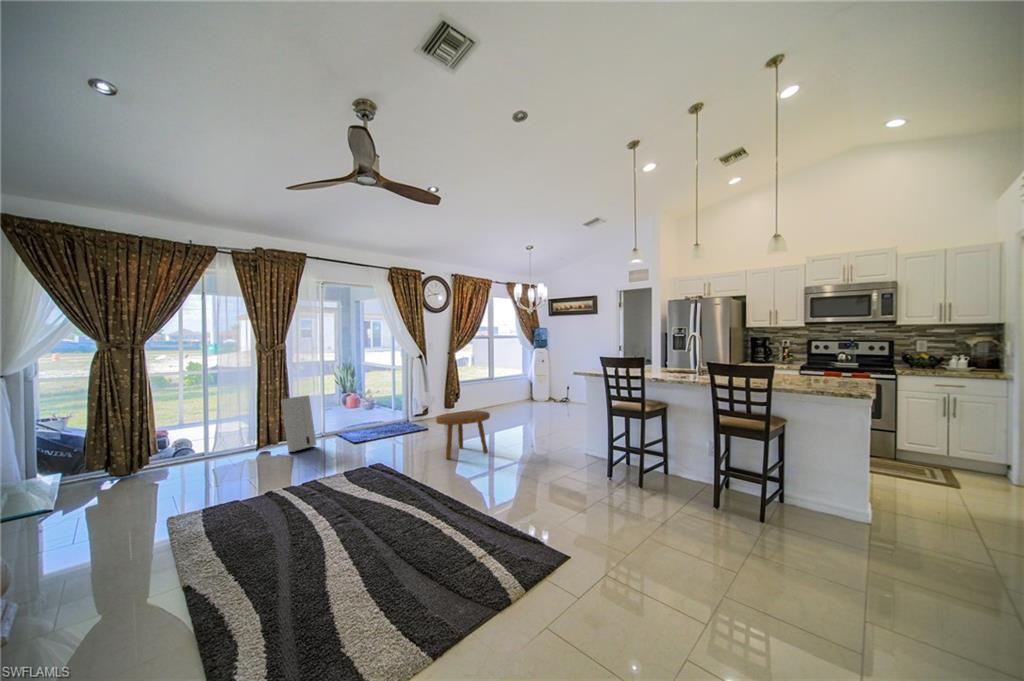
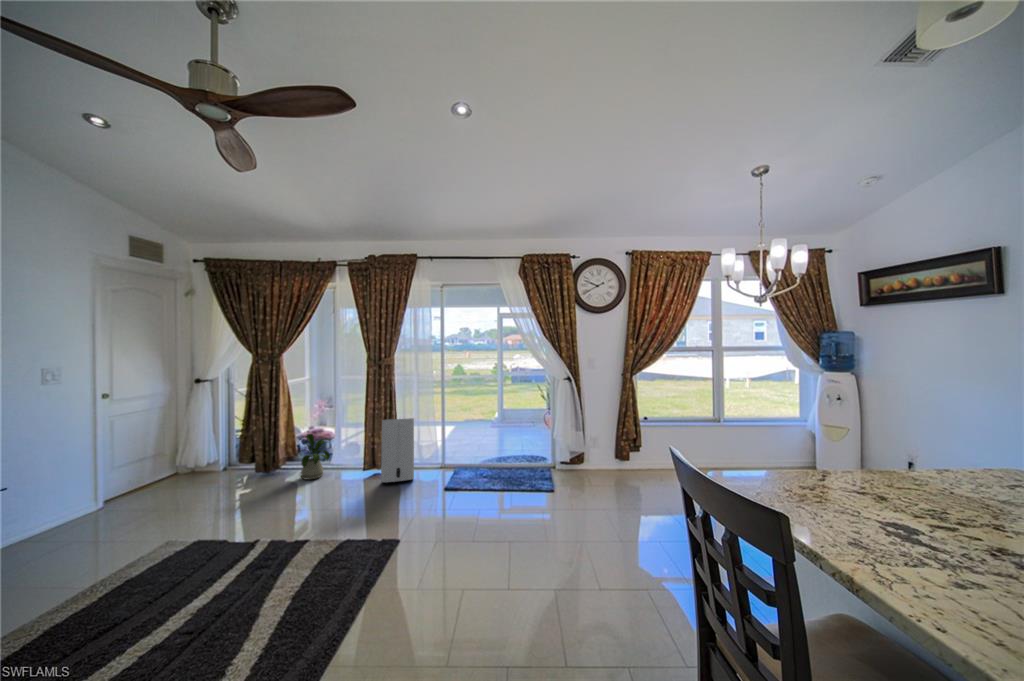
footstool: present [436,411,490,459] -> none [467,488,569,604]
house plant: none [173,421,225,469] -> present [301,434,330,479]

